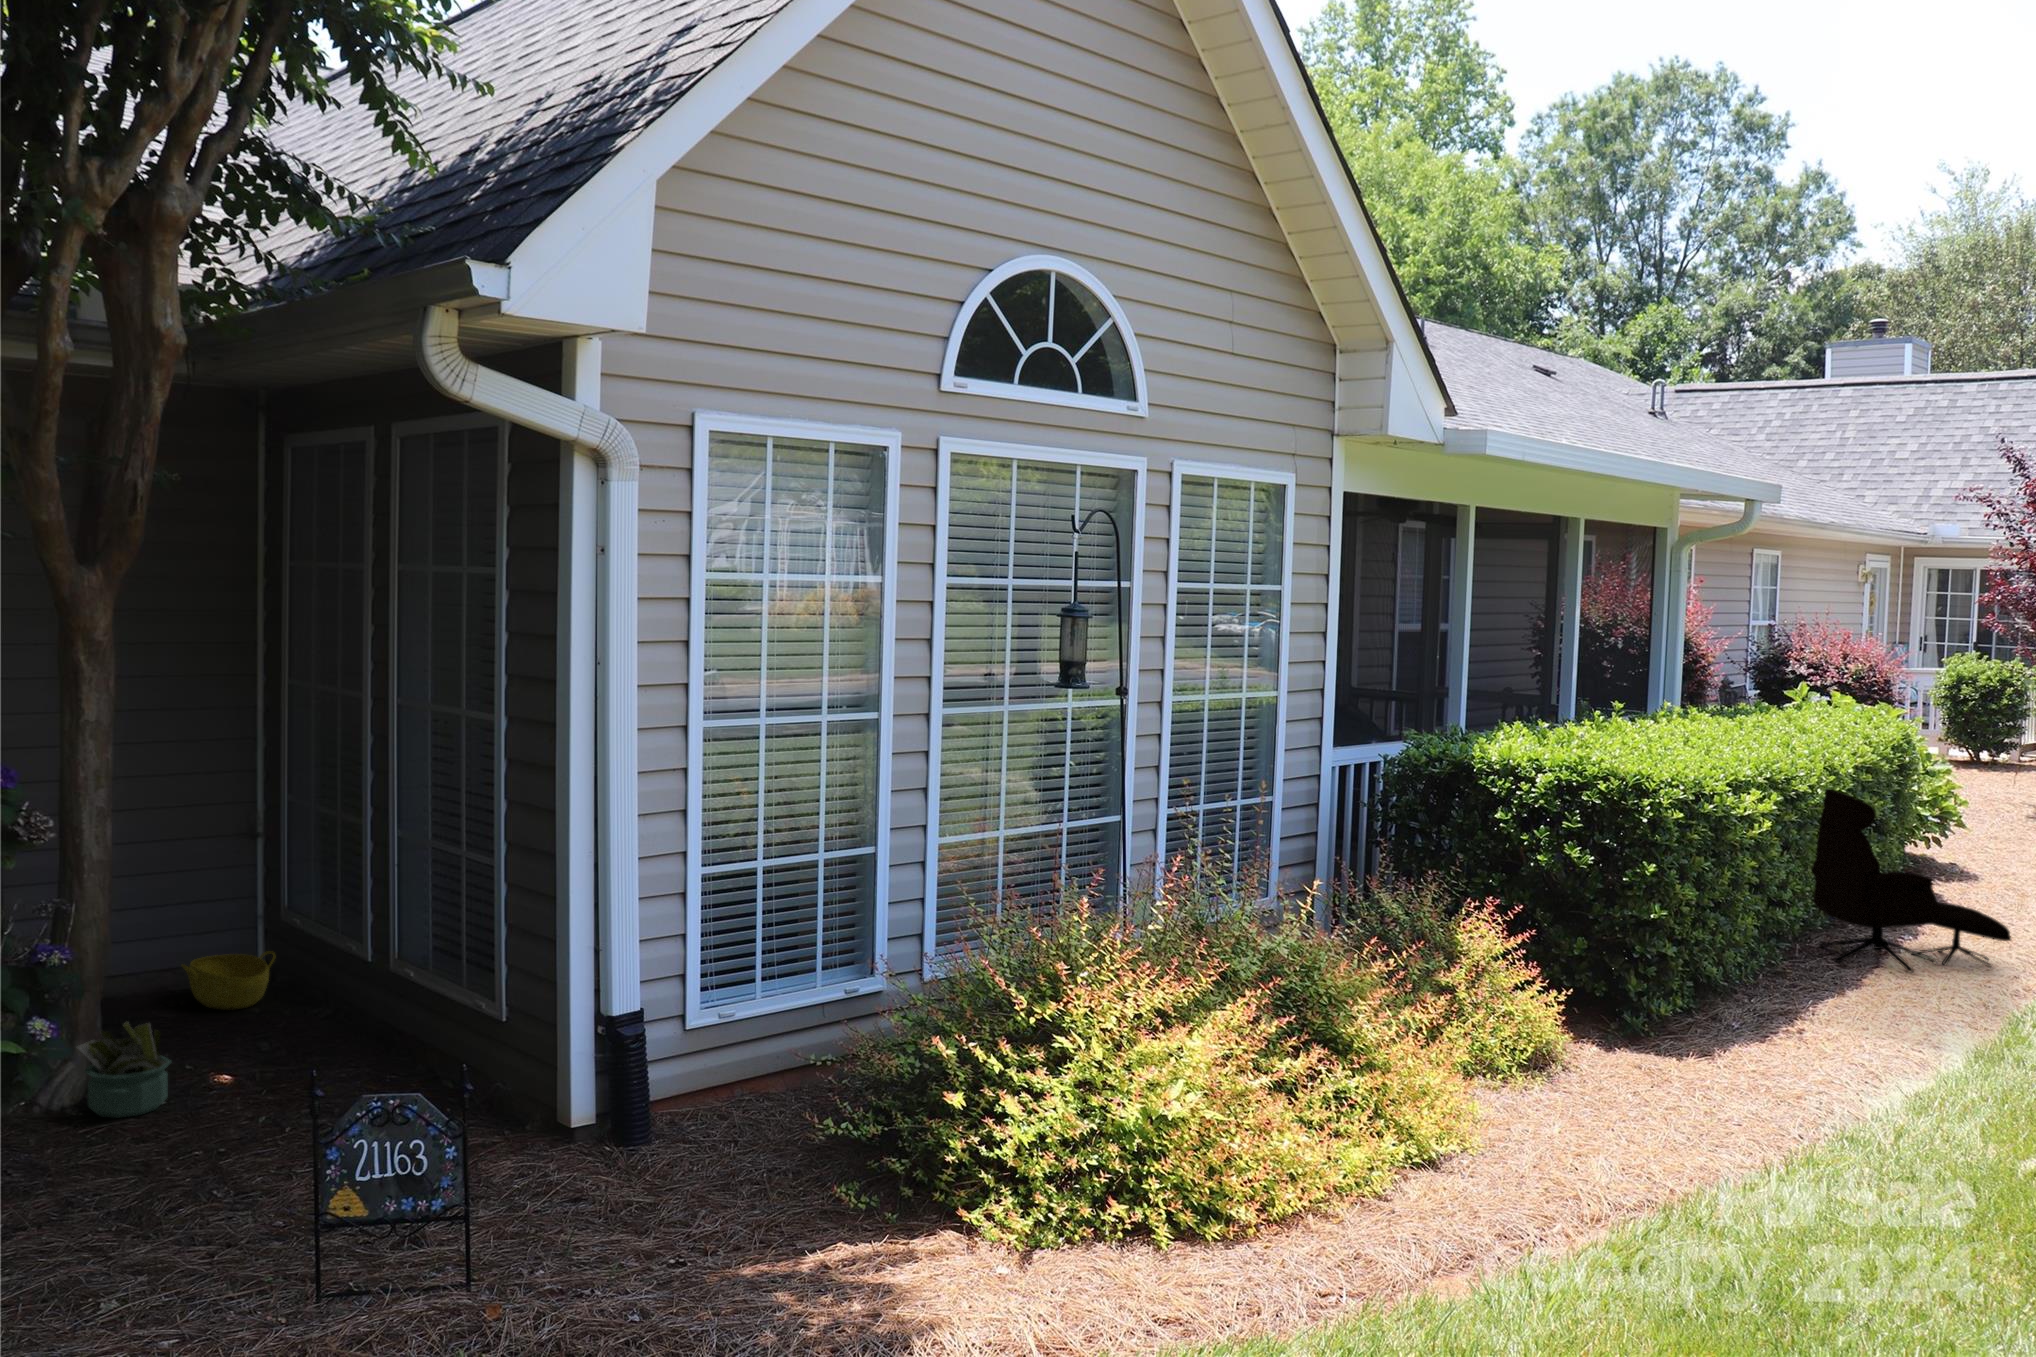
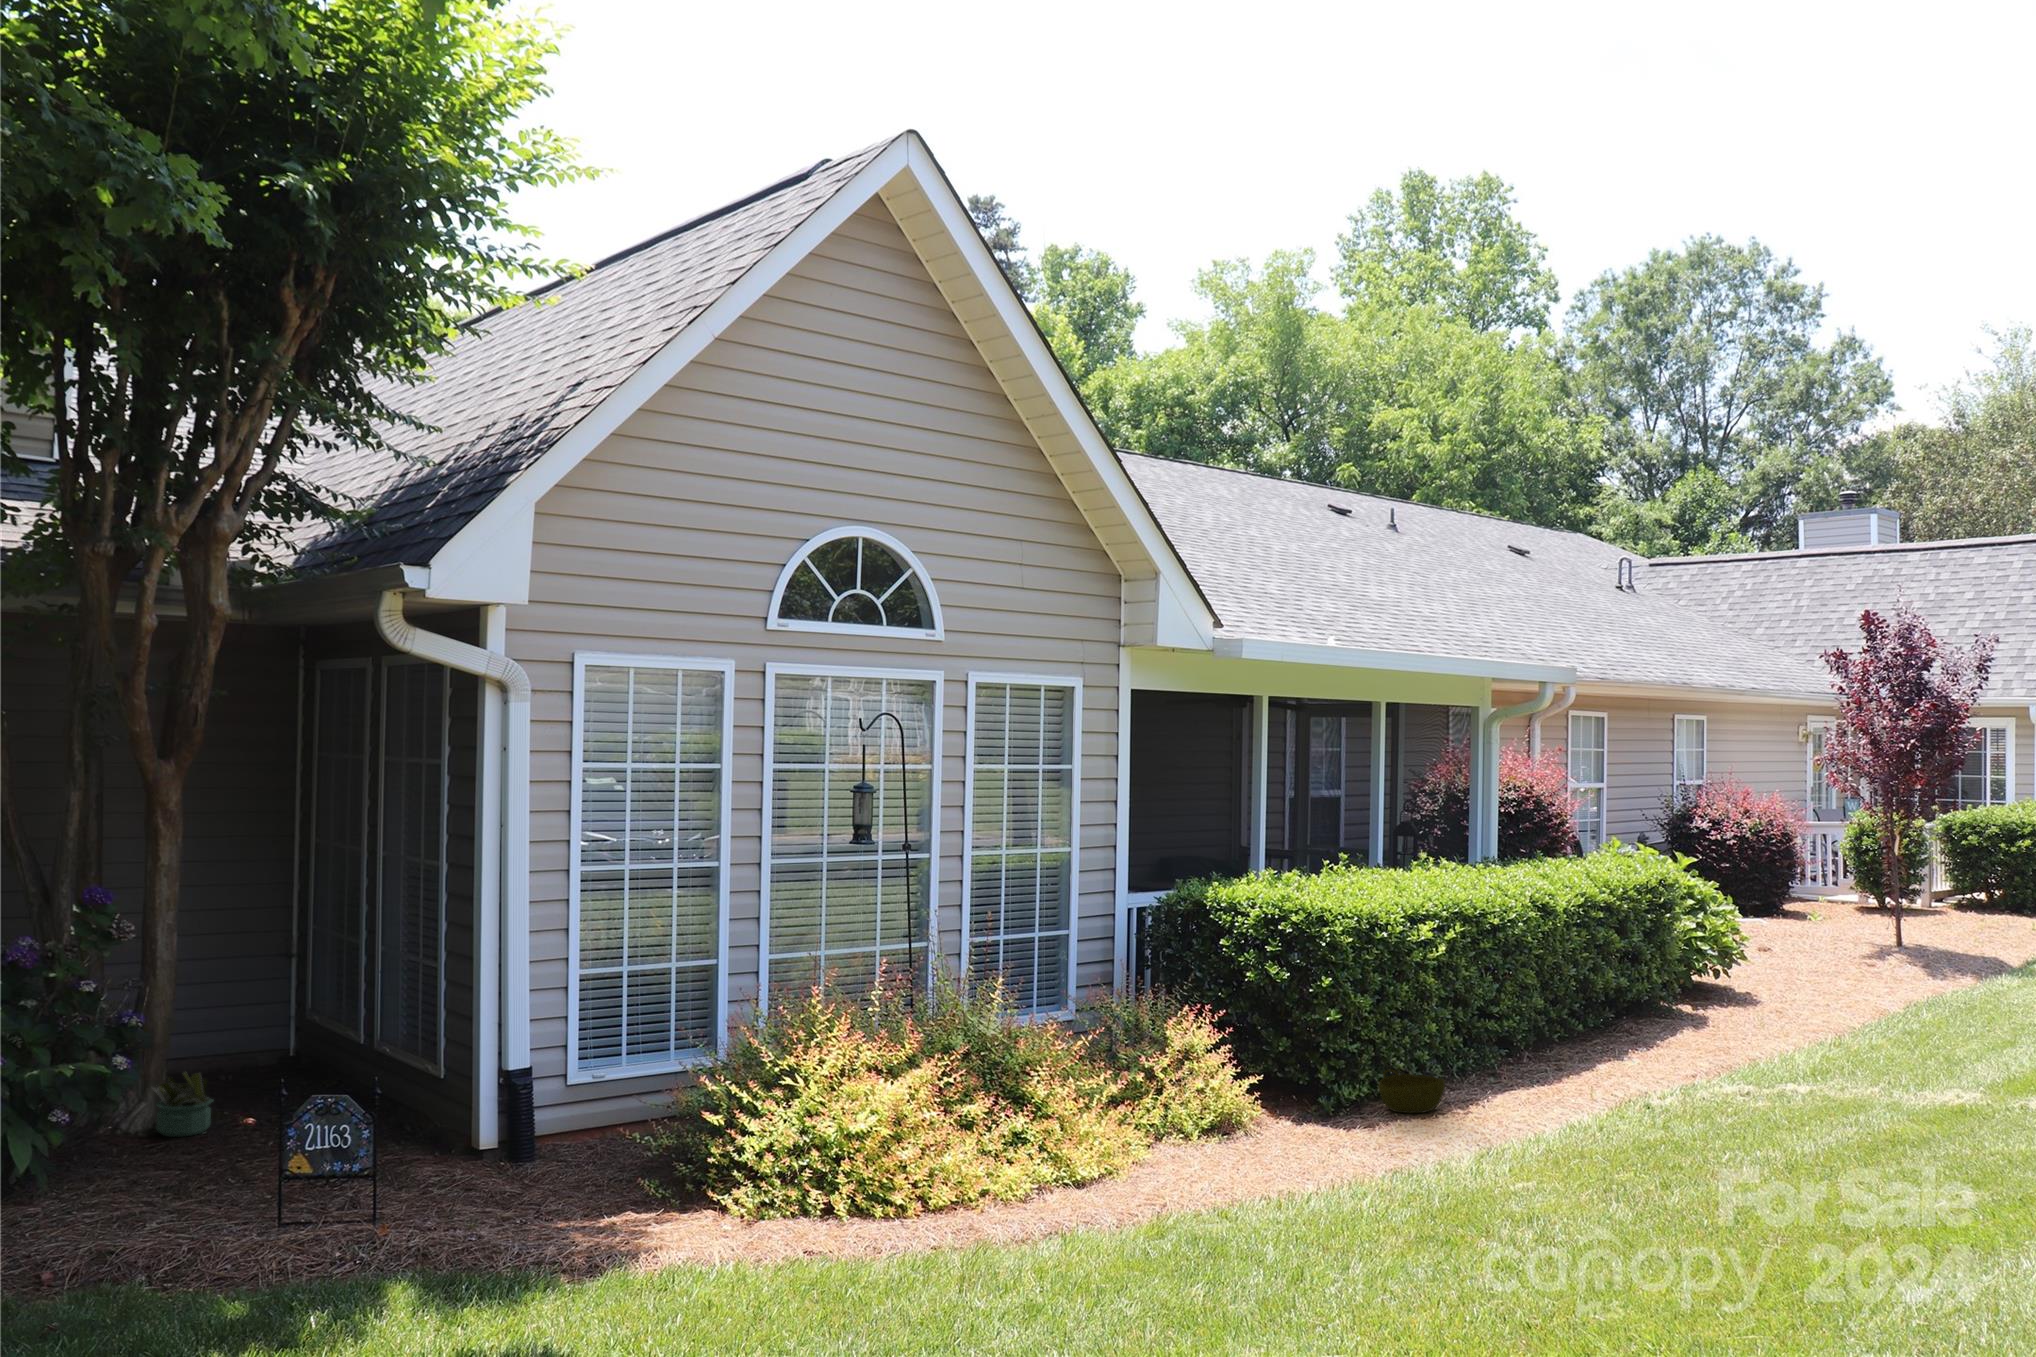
lounge chair: present [1812,788,2011,972] -> none [1527,923,1696,1076]
basket: present [181,951,275,1010] -> present [1378,1070,1445,1113]

